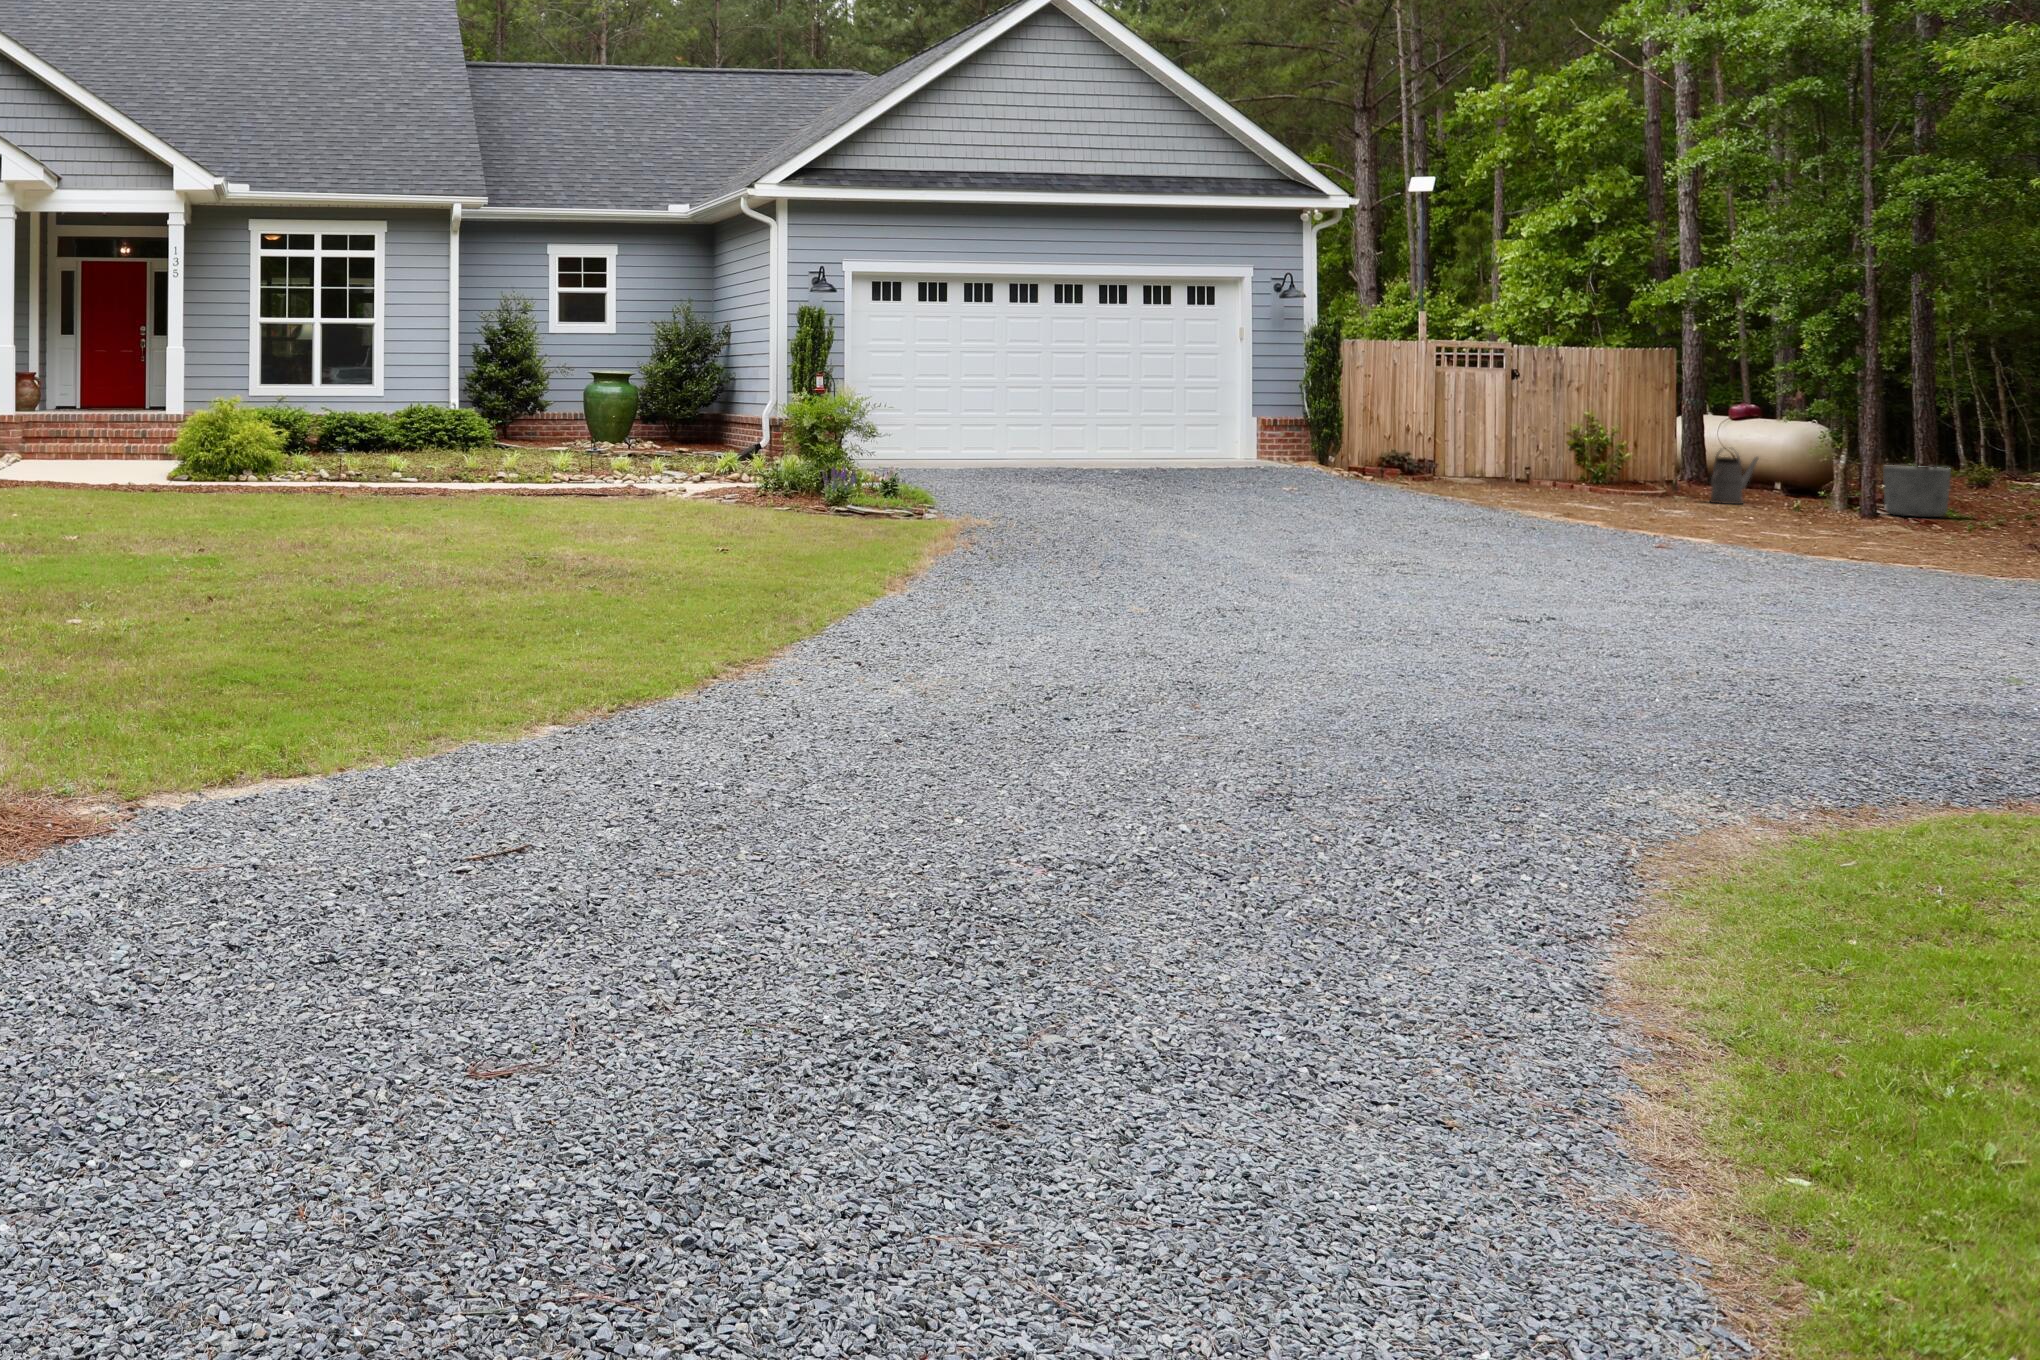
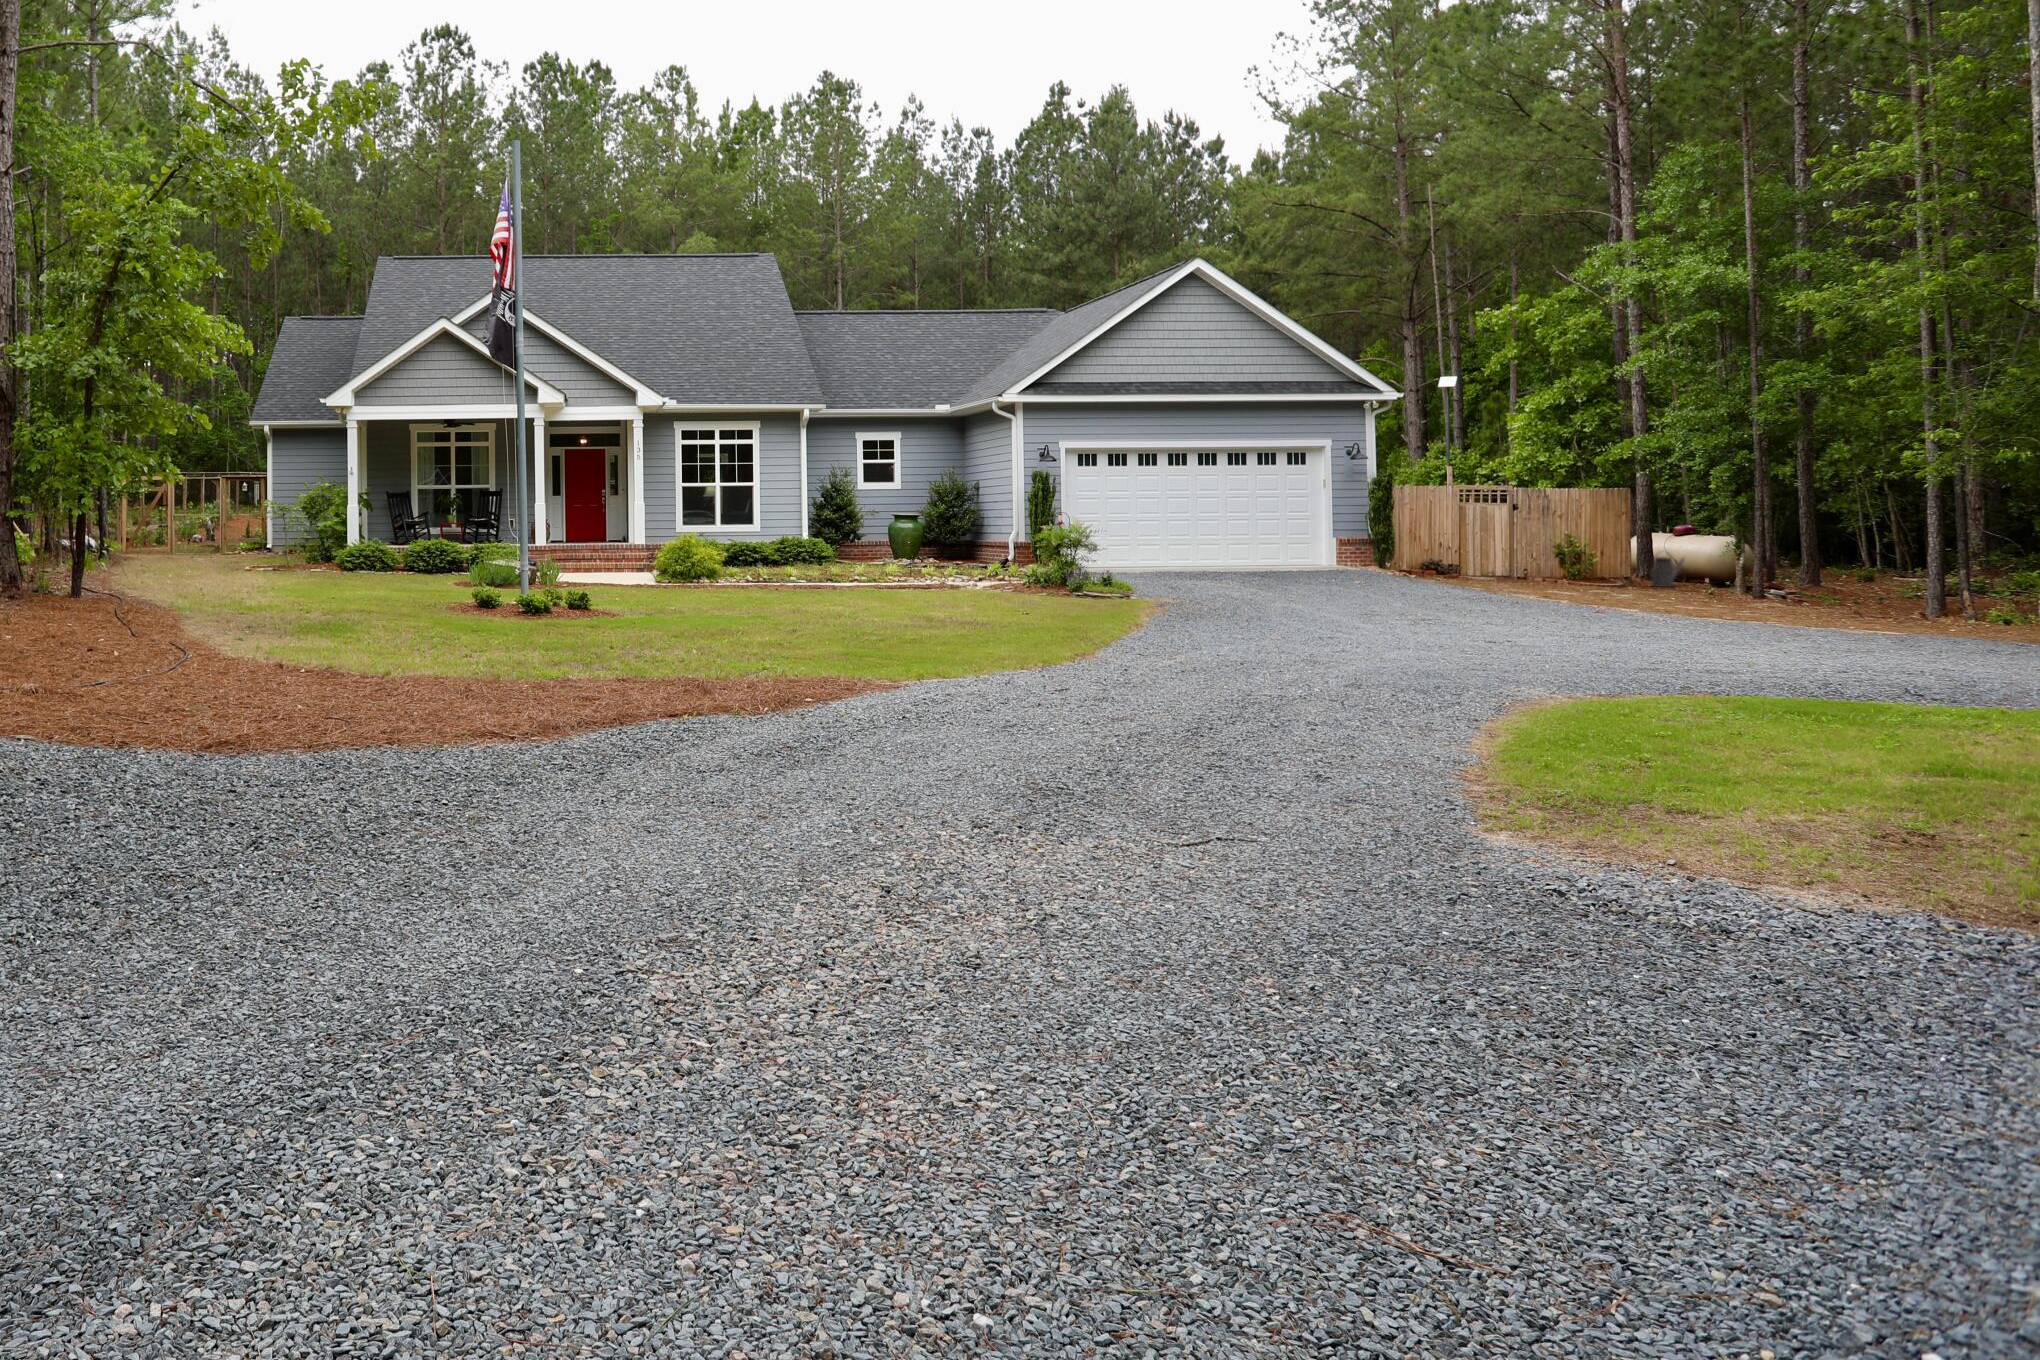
planter: present [1883,466,1951,517] -> none [1768,561,1813,594]

